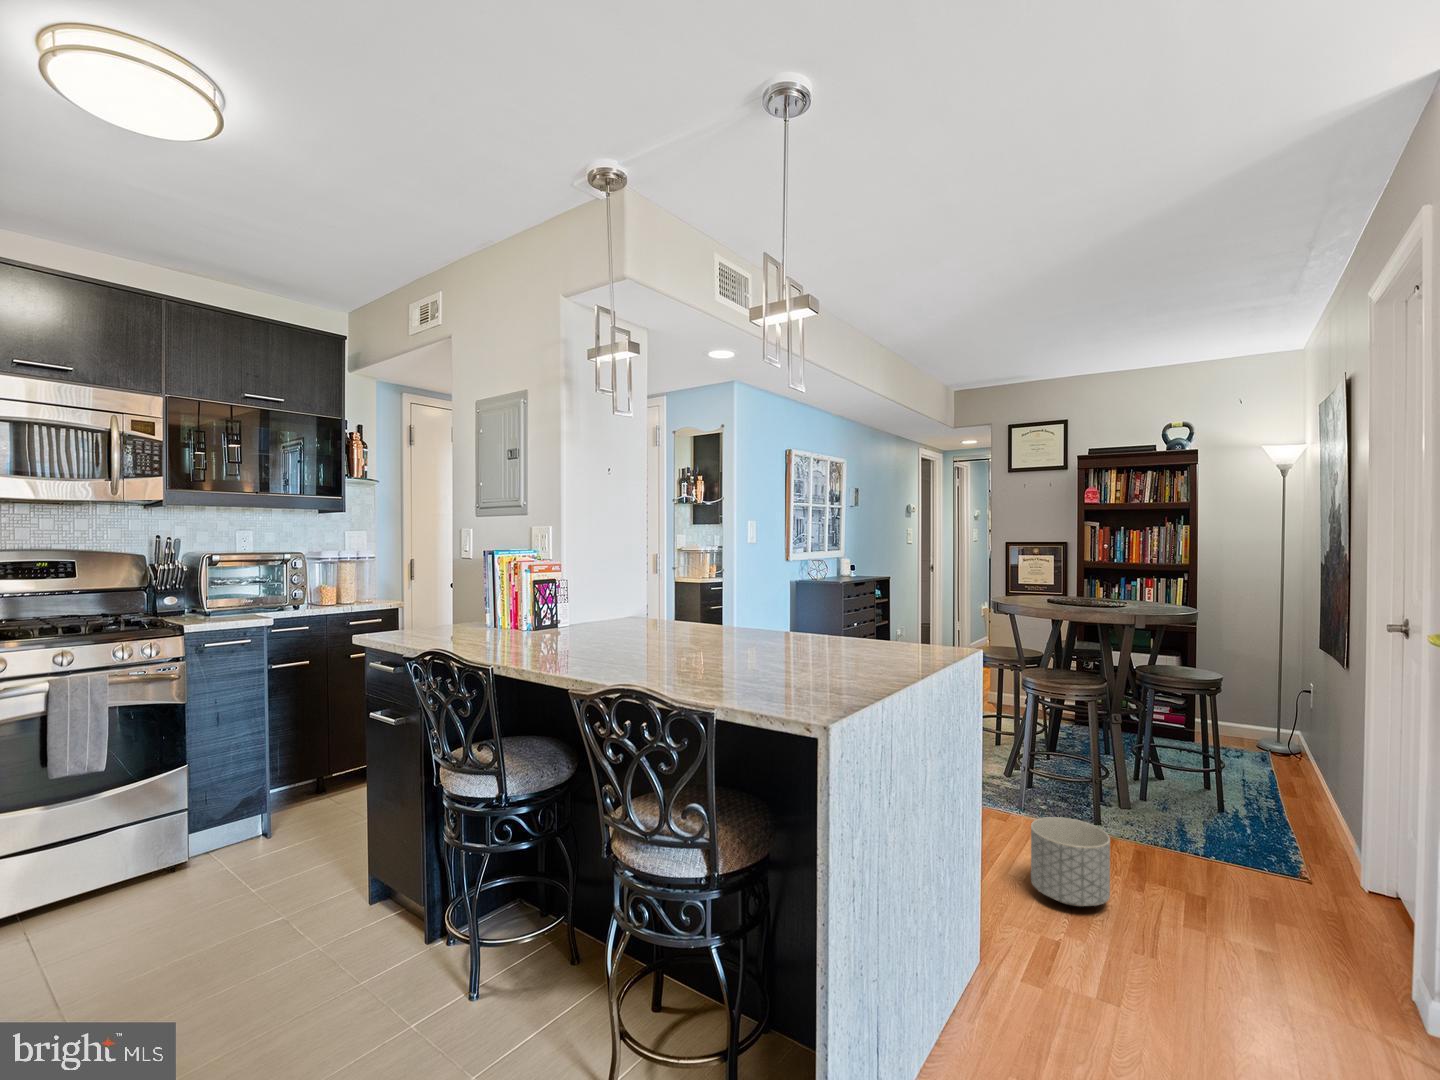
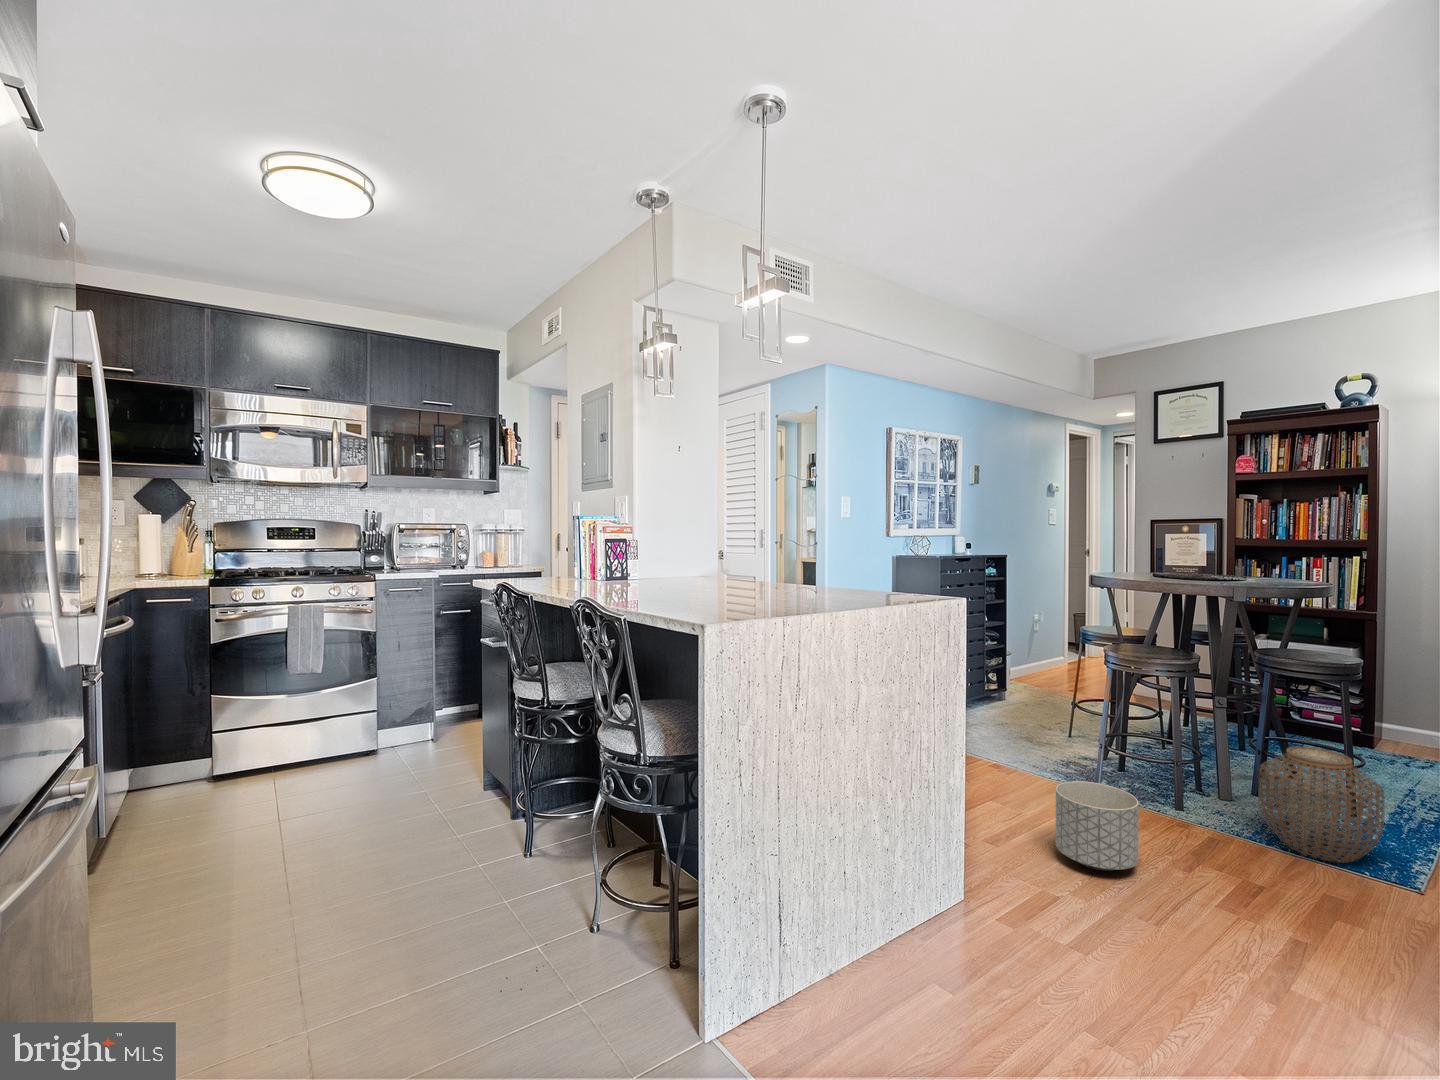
woven basket: none [1174,762,1278,866] -> present [1258,747,1384,863]

